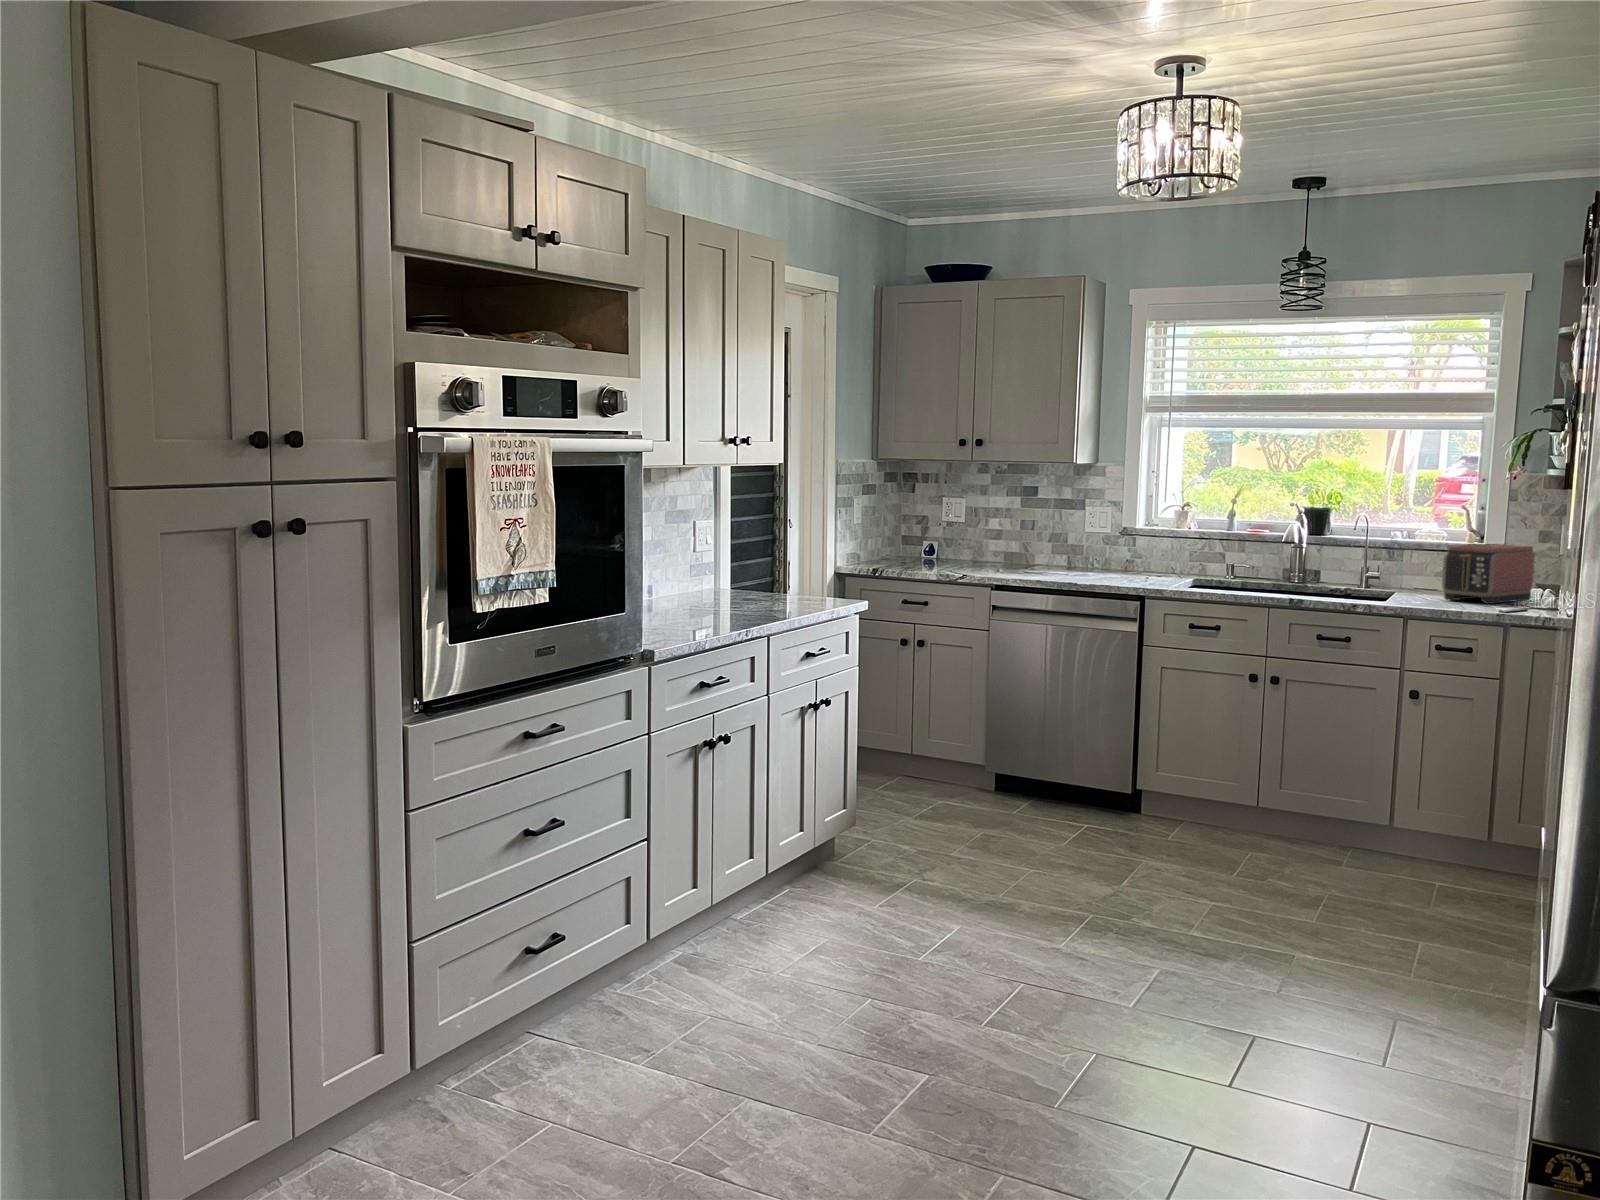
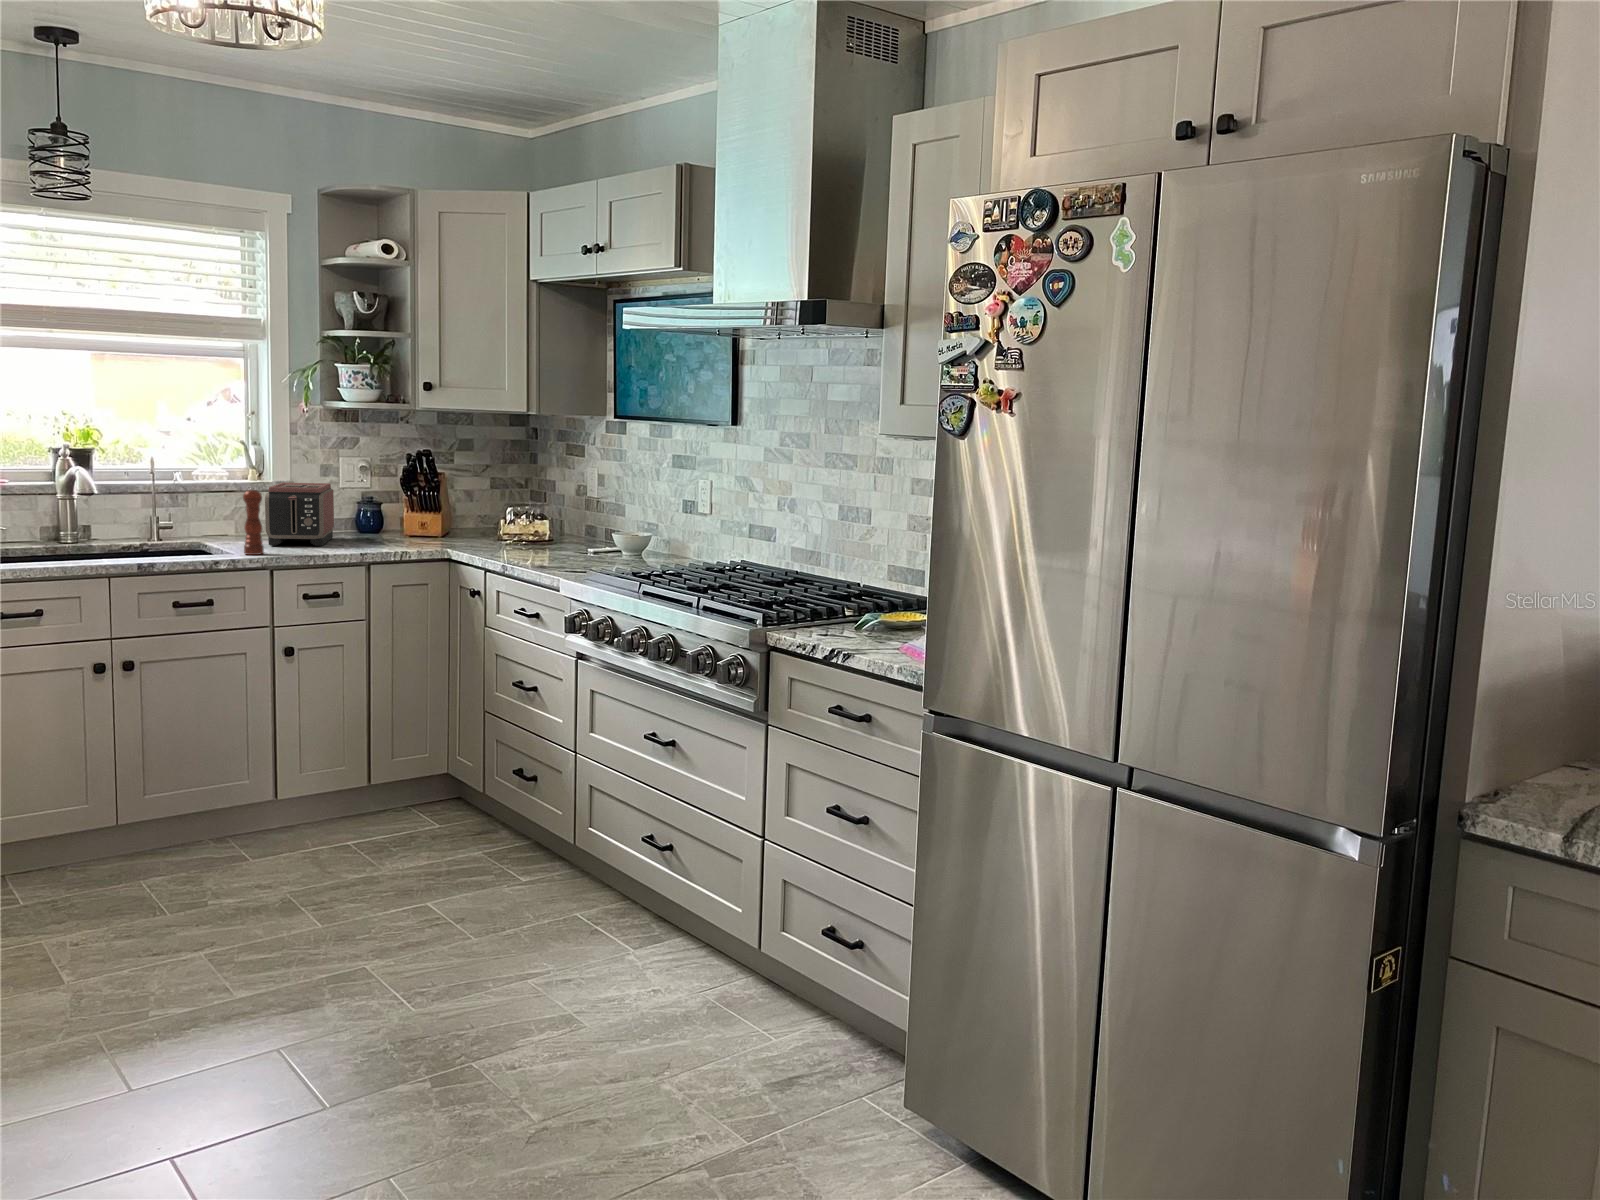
pepper mill: none [1399,542,1419,604] -> present [243,485,264,555]

